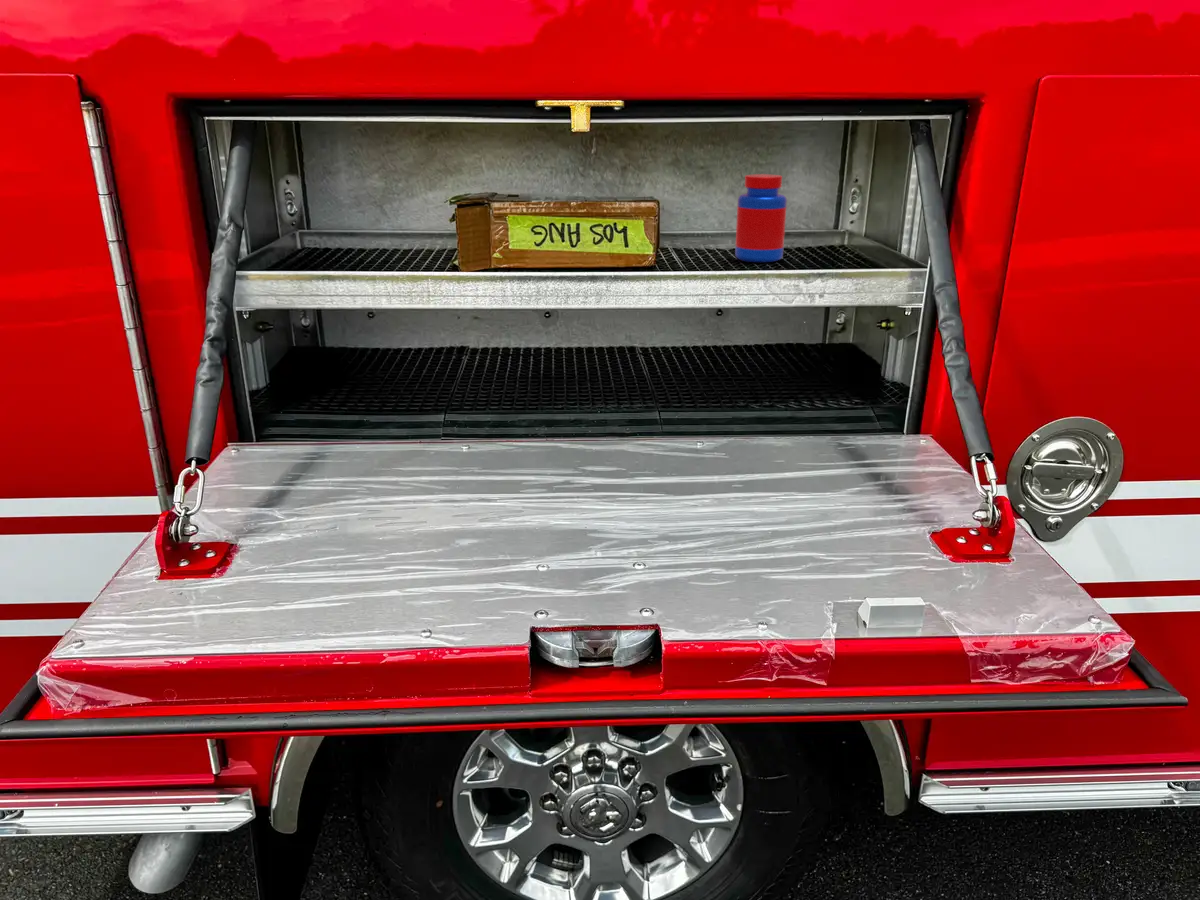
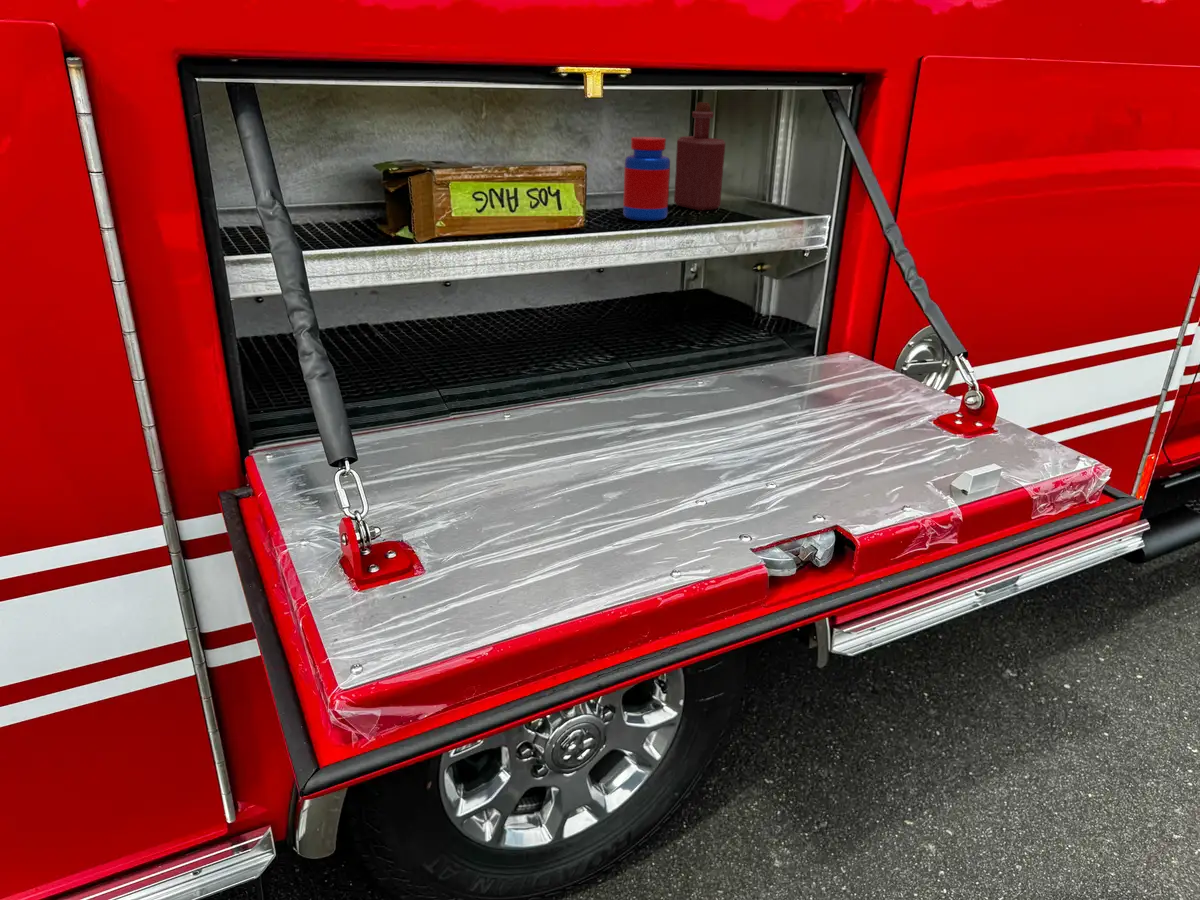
bottle: none [812,138,865,254] -> present [674,102,725,211]

